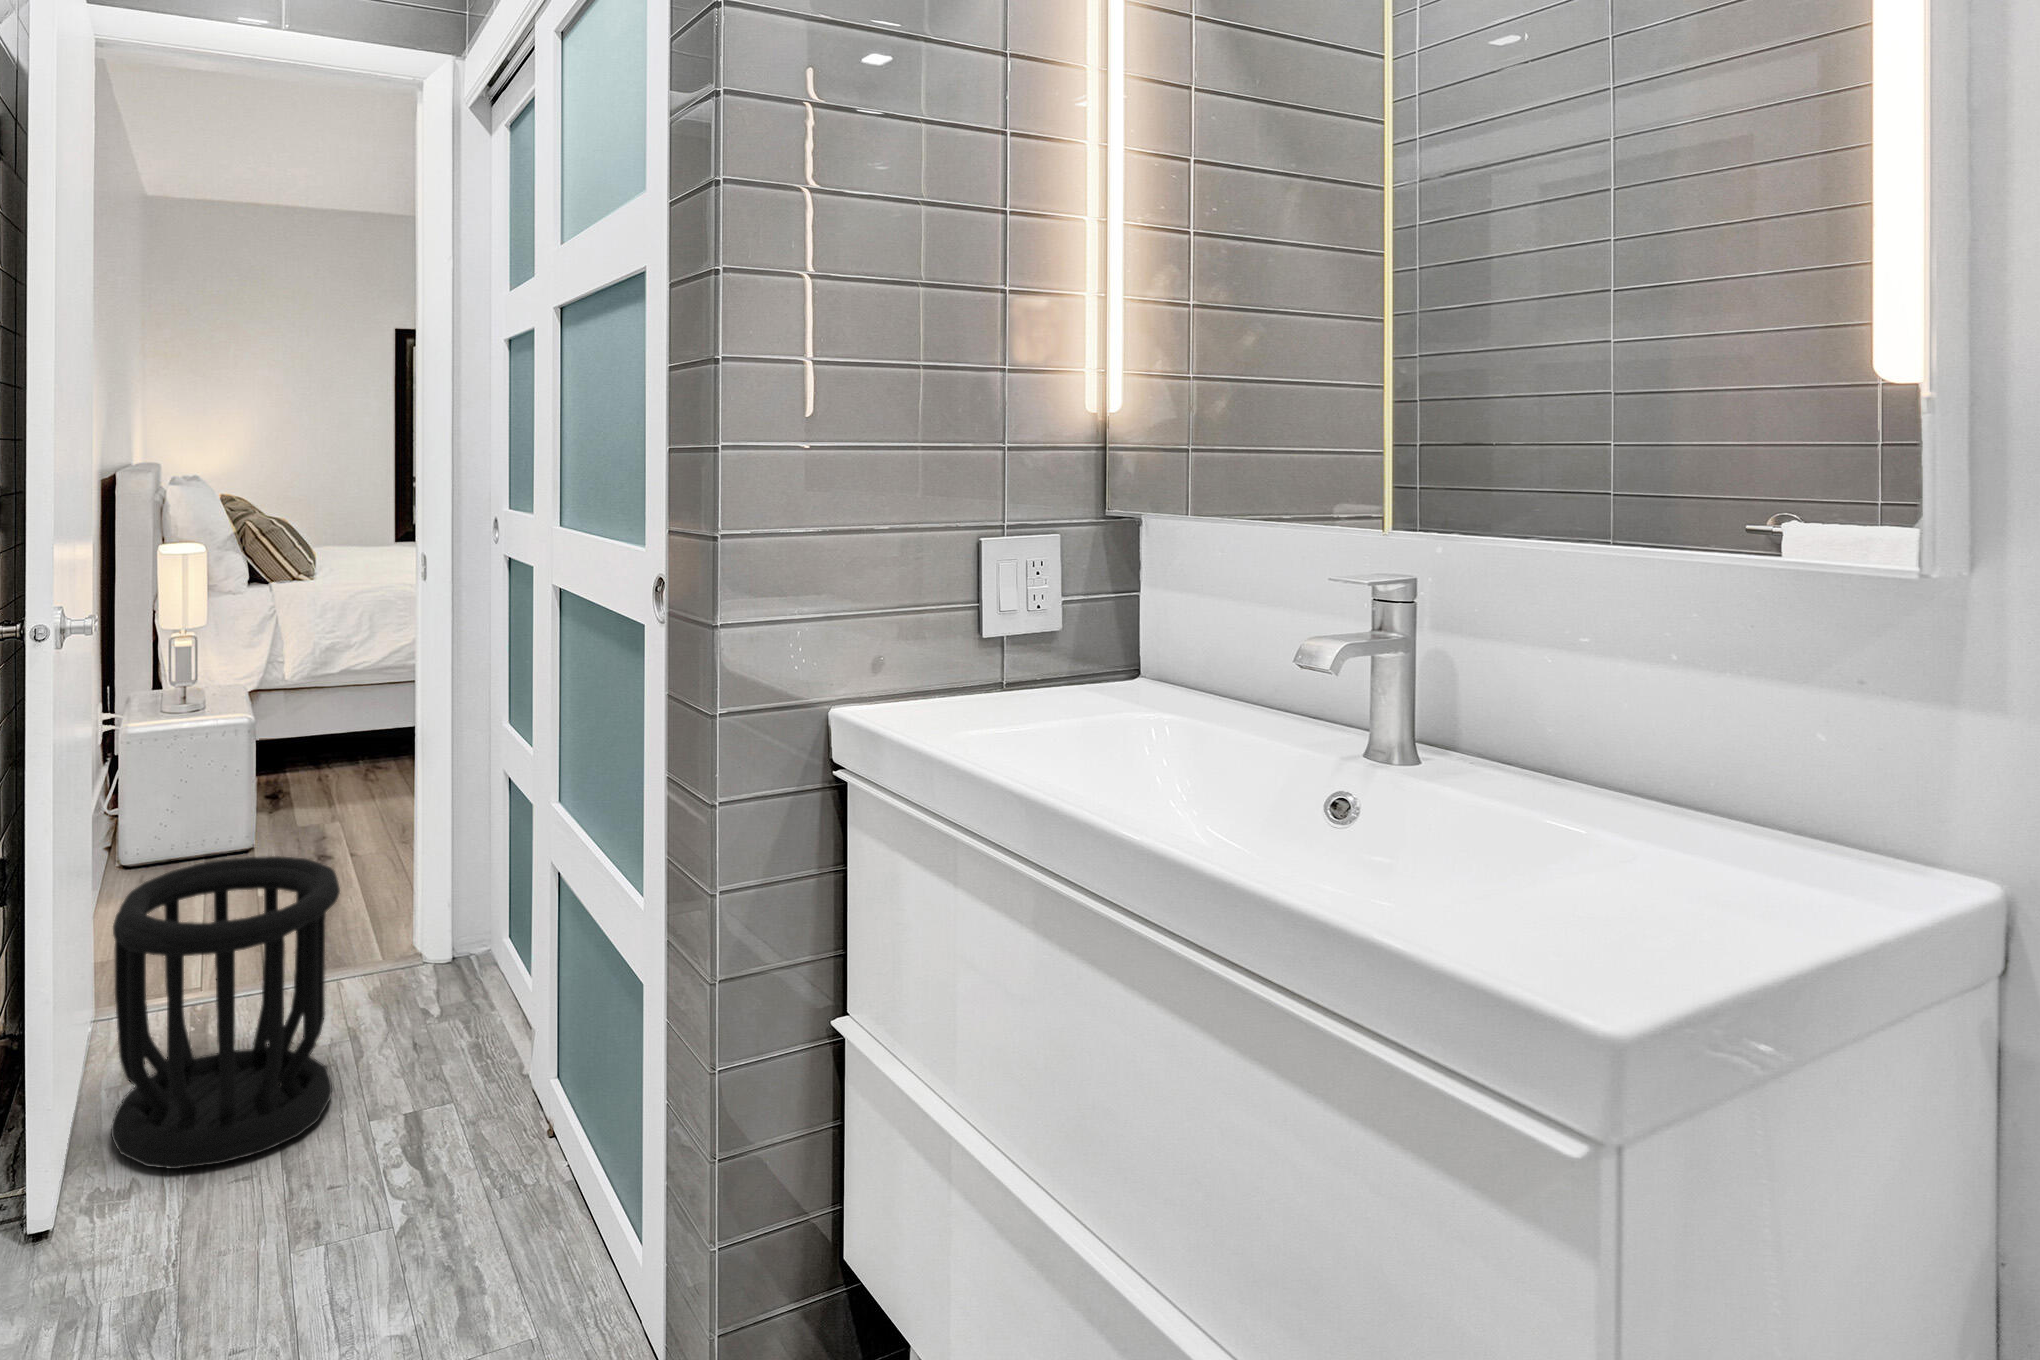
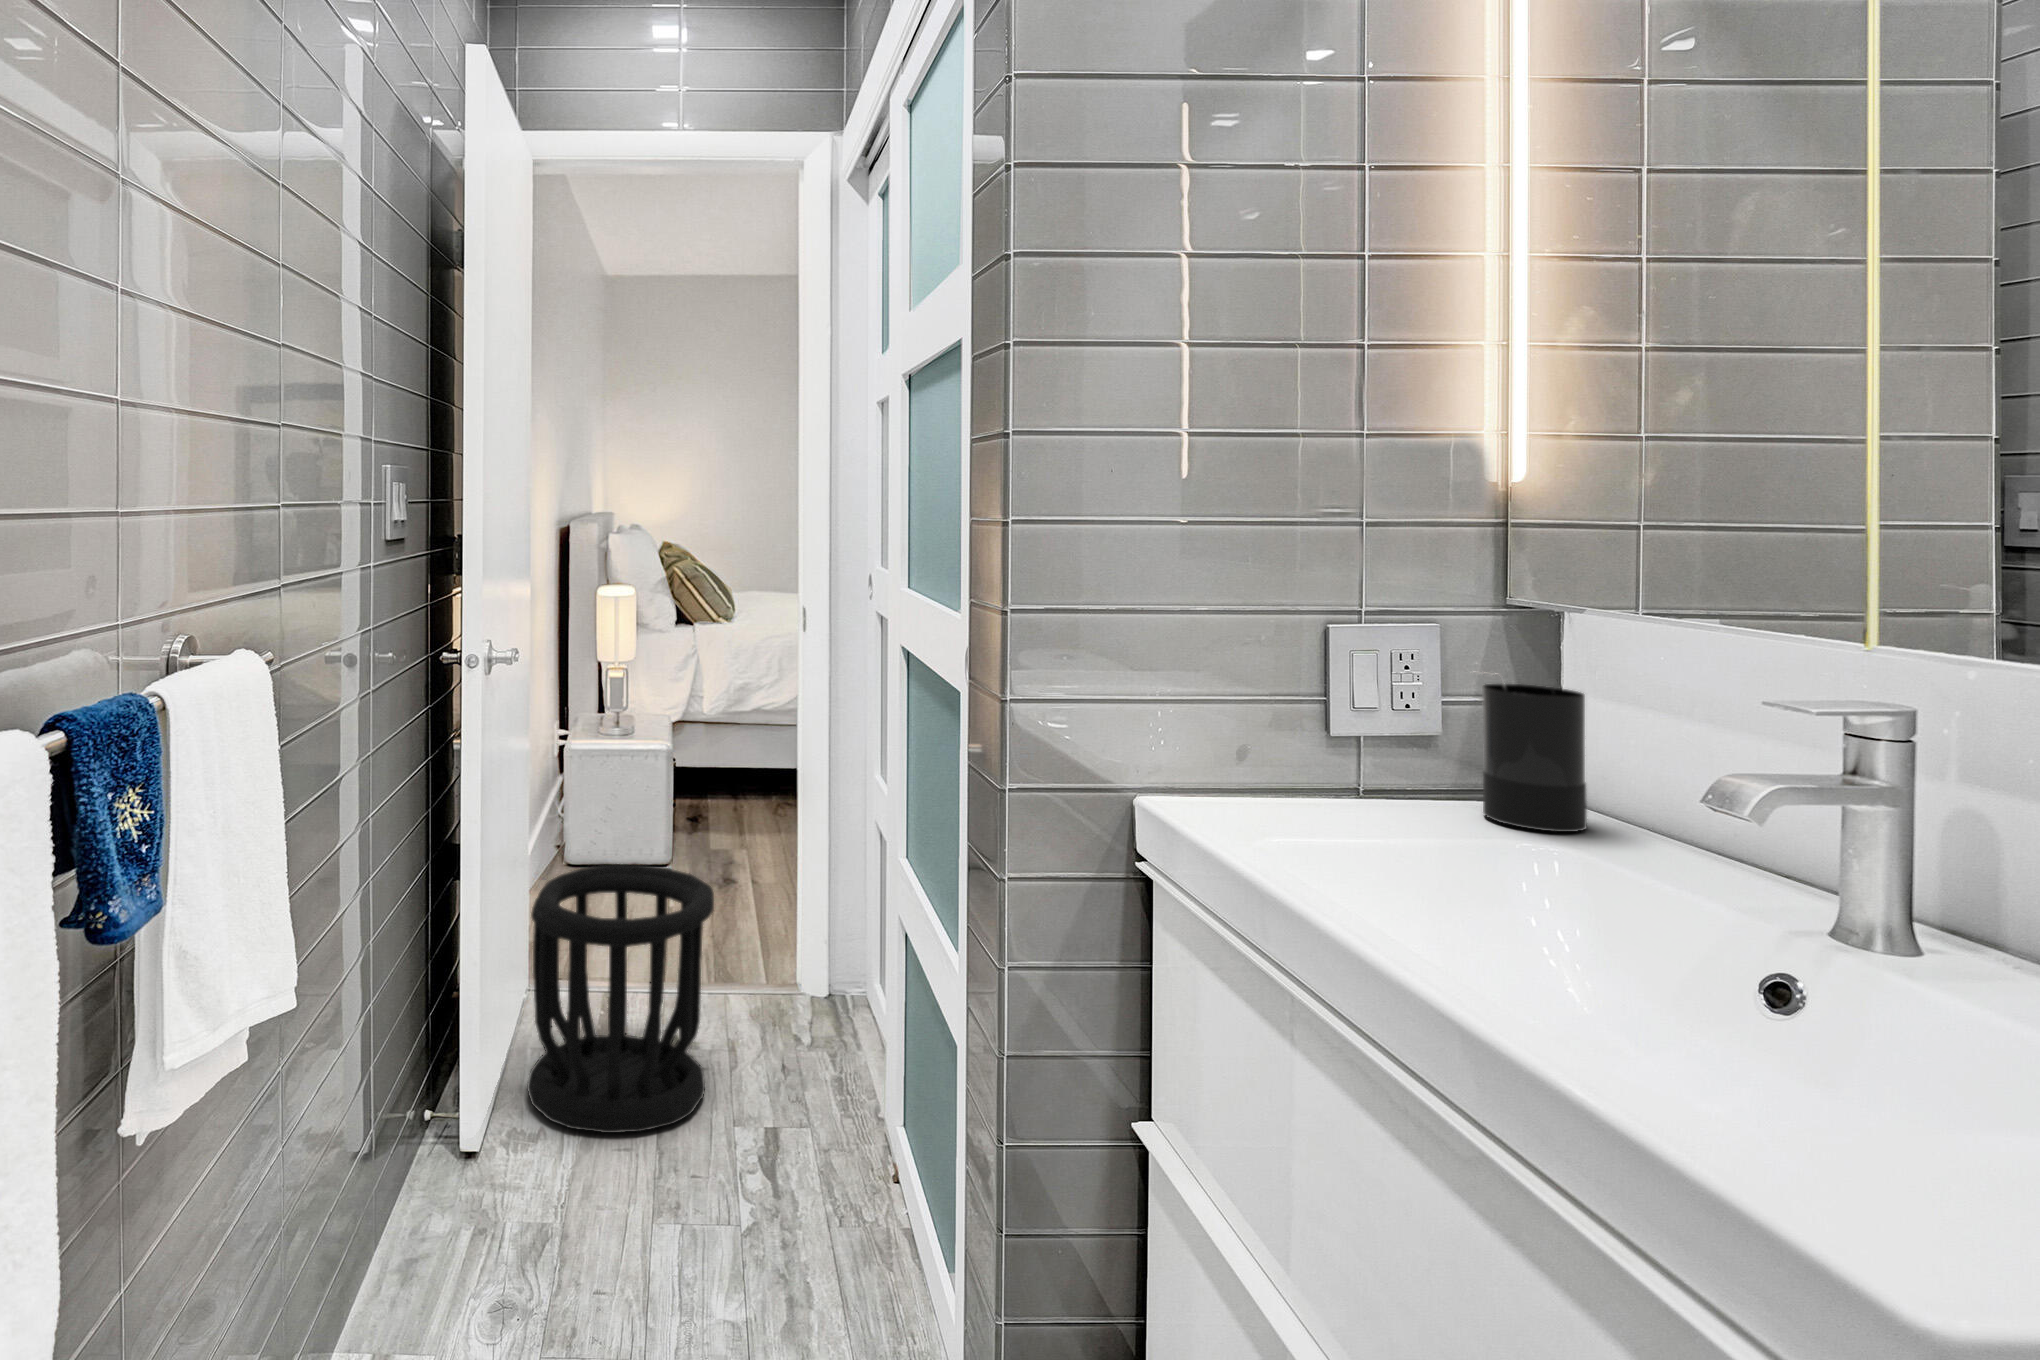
candle: none [1092,574,1178,705] -> present [1473,671,1587,832]

